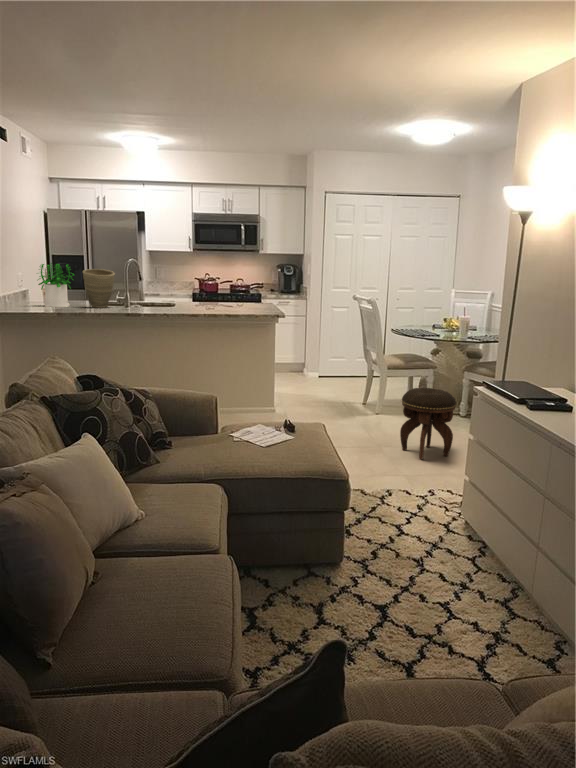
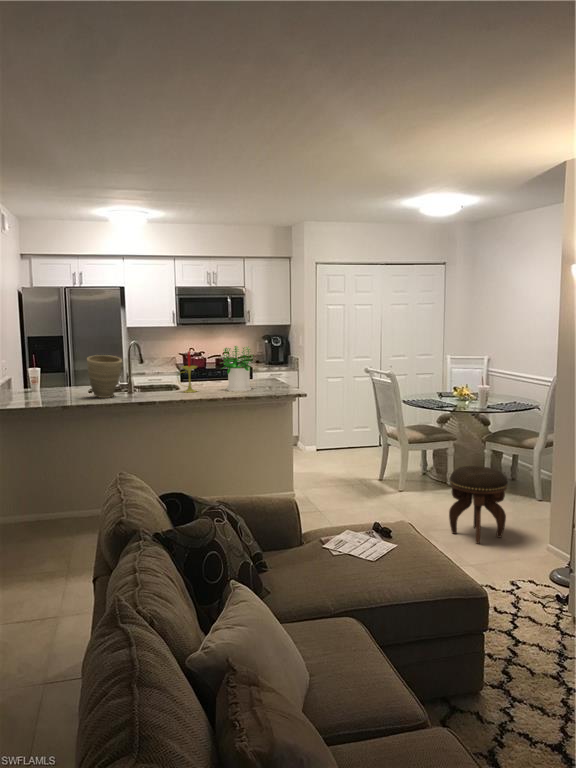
potted plant: present [38,263,74,307] -> present [222,346,253,391]
candle: none [168,269,187,308] -> present [182,352,197,393]

